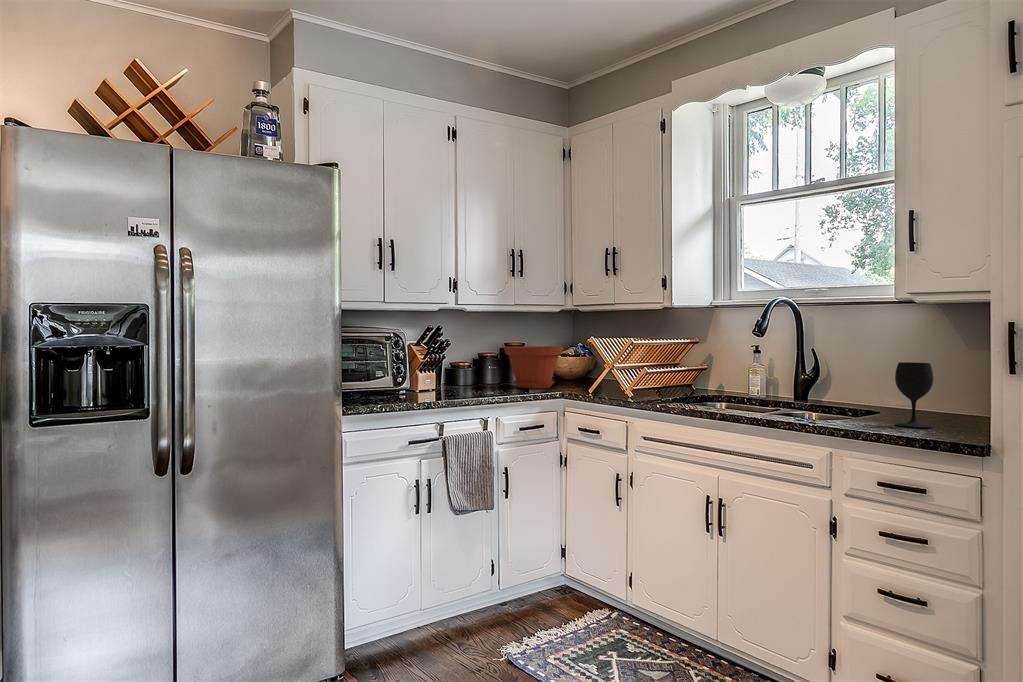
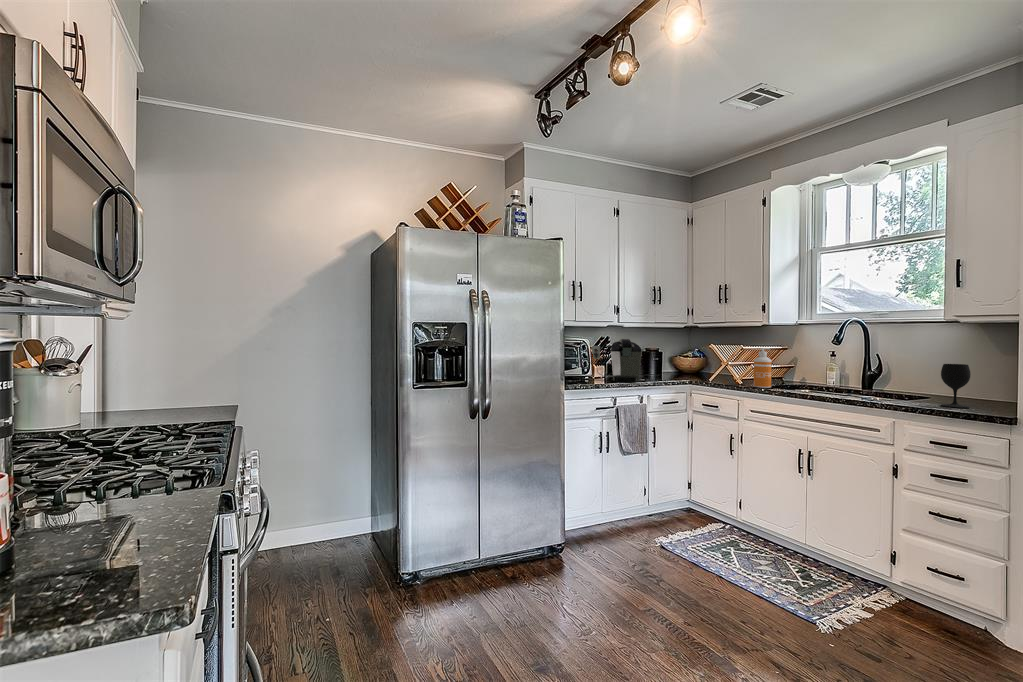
coffee maker: none [411,330,486,398] -> present [592,339,642,382]
soap dispenser: none [648,342,673,402] -> present [754,348,772,388]
plant pot: present [504,346,563,389] -> none [648,350,690,378]

